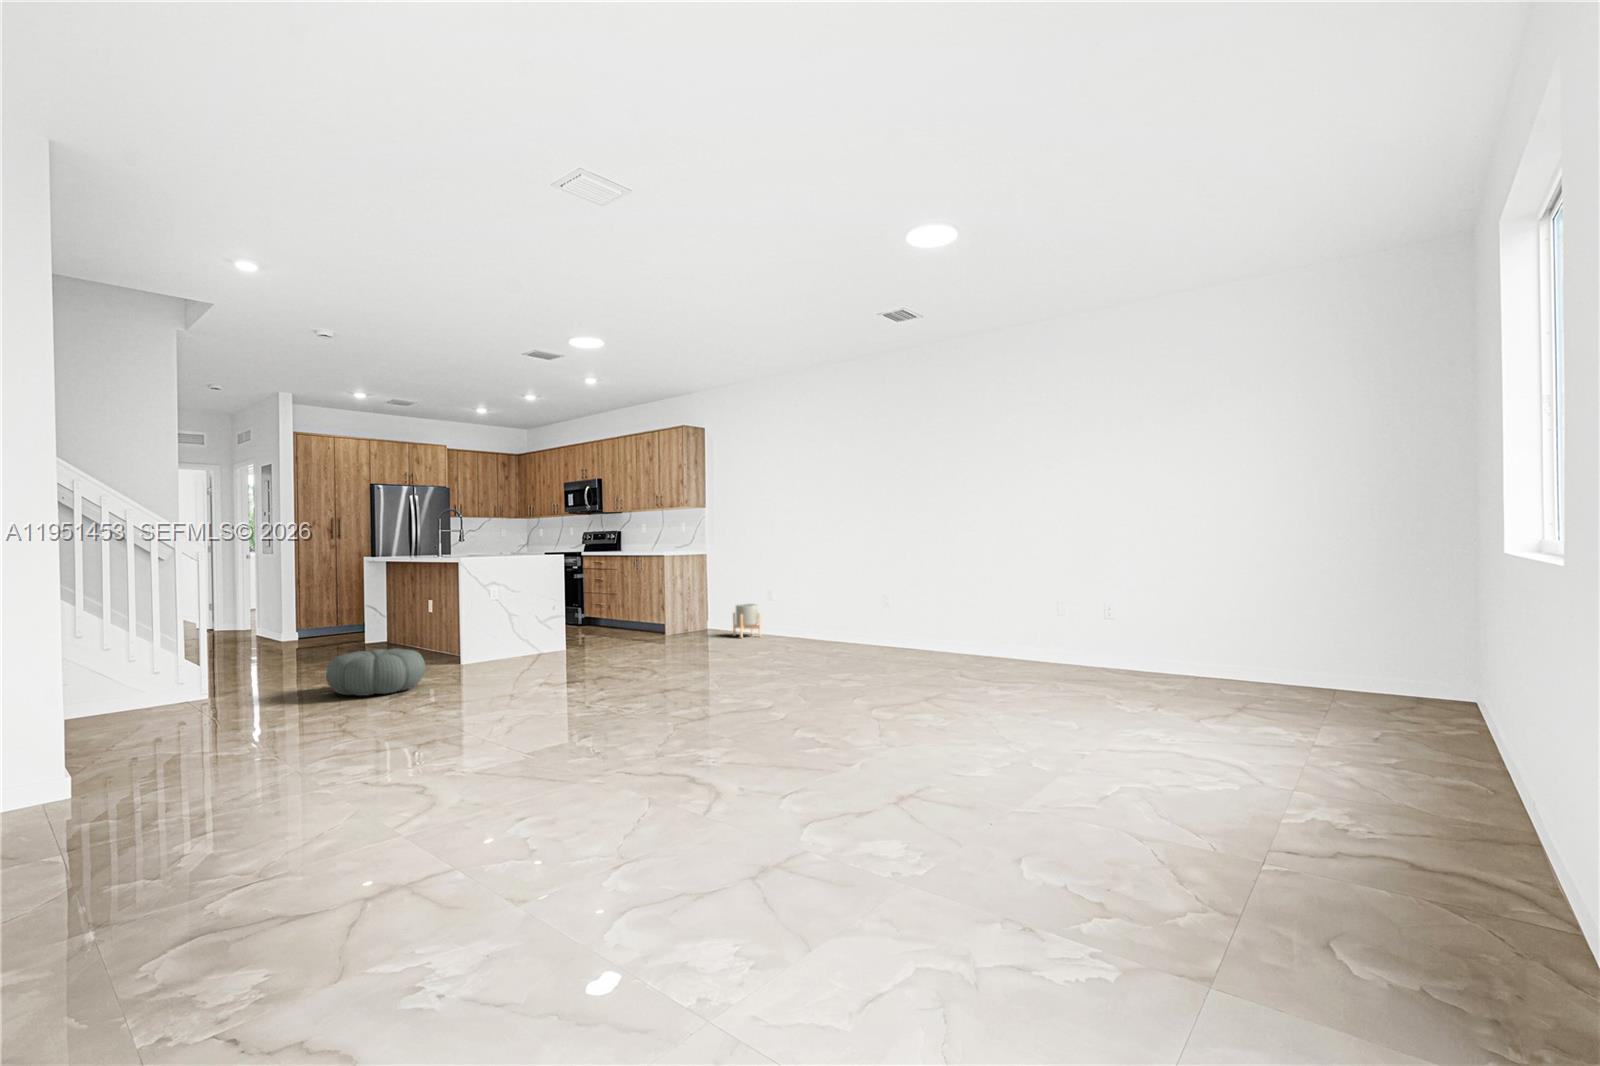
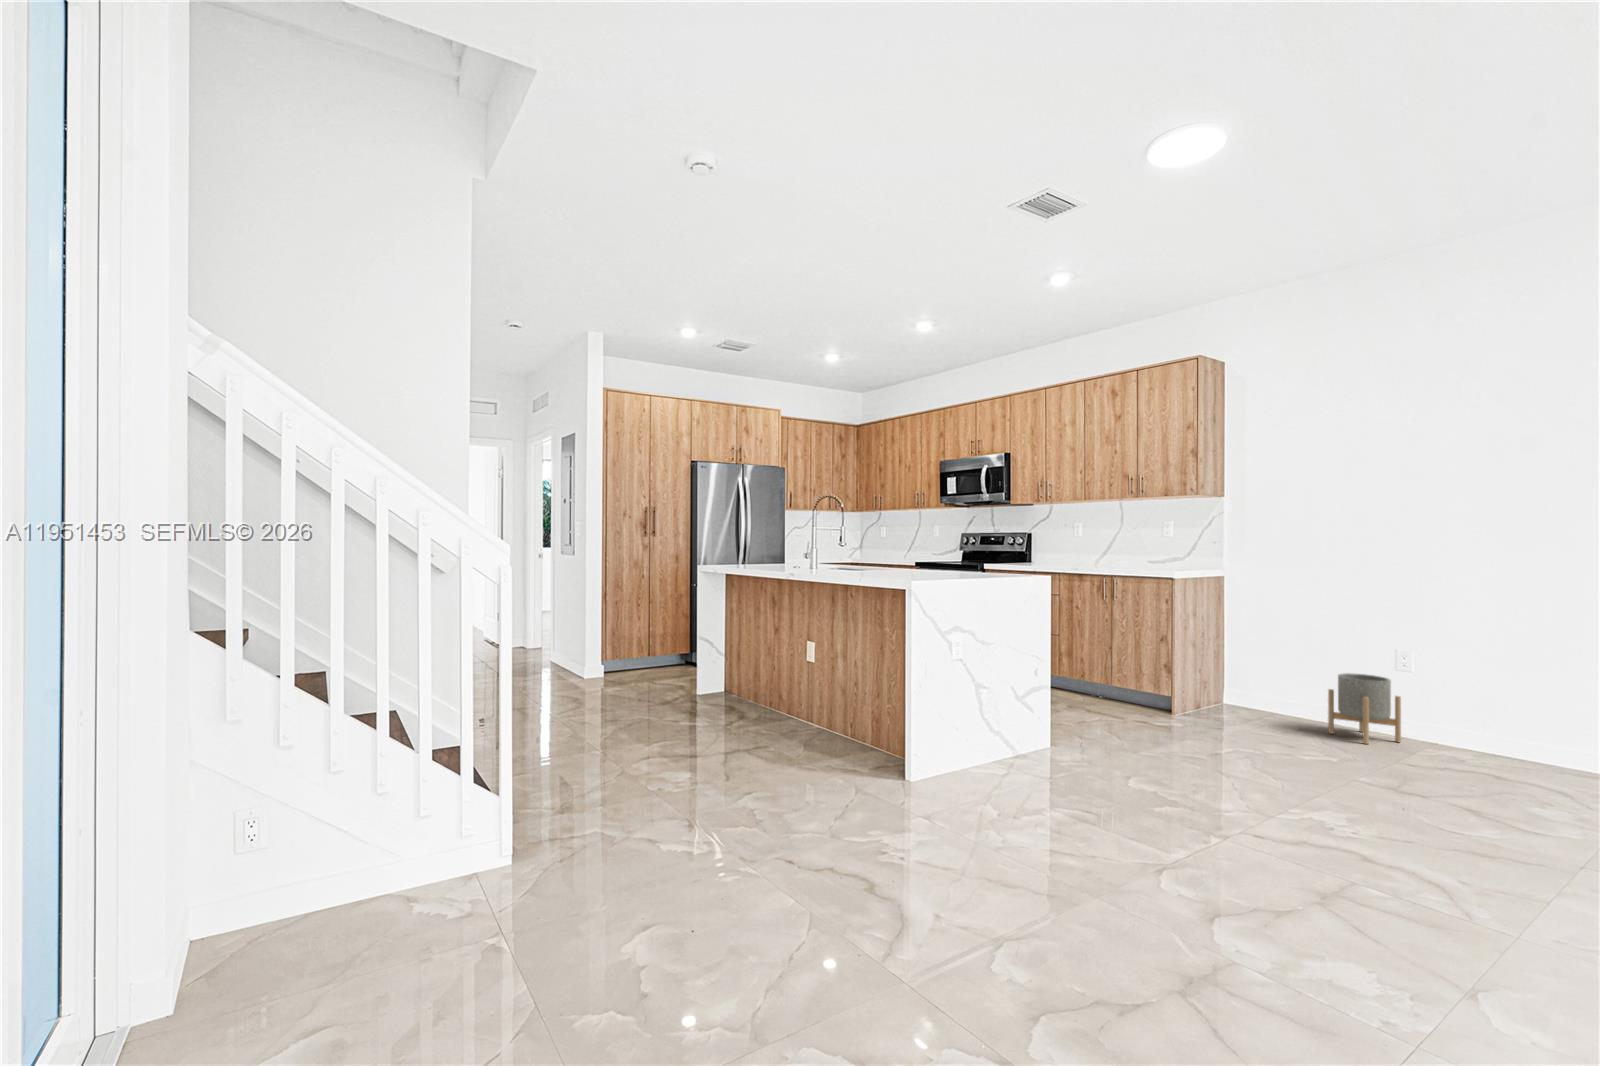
pouf: present [326,649,425,696] -> none [701,794,918,954]

